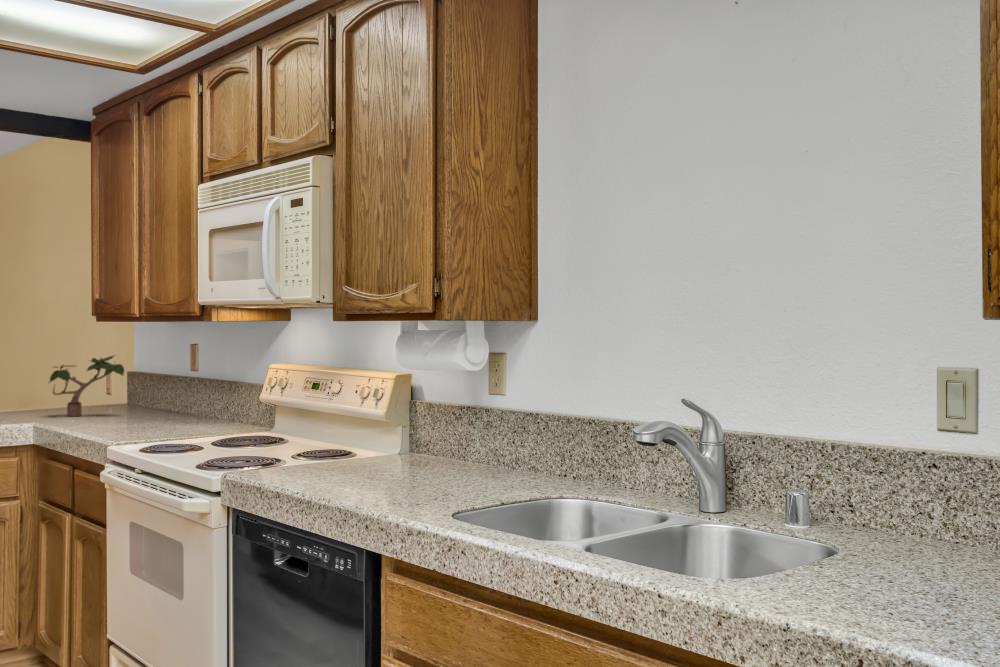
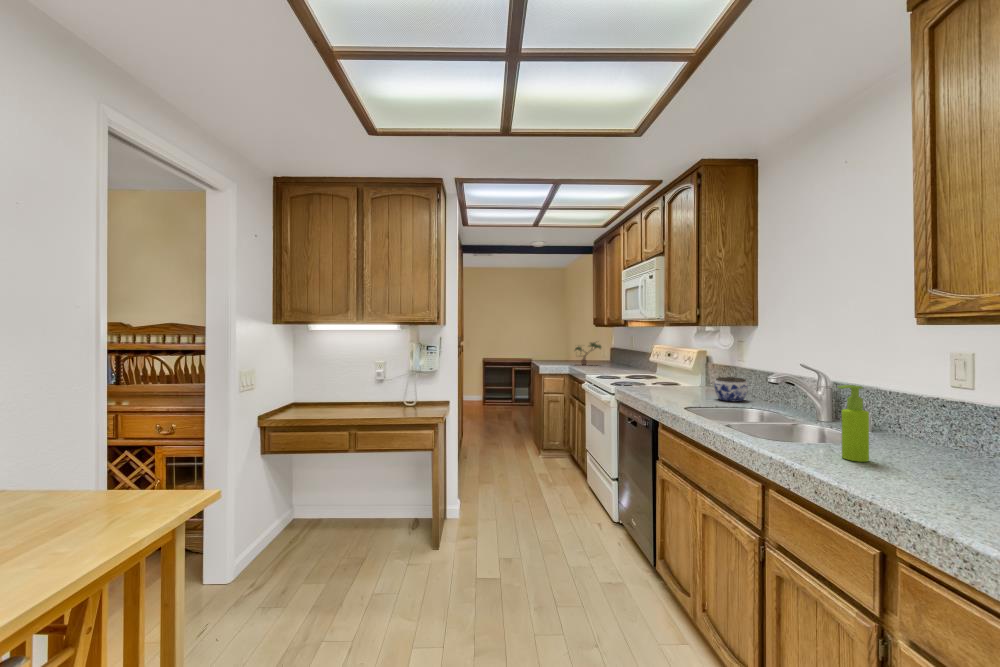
jar: none [468,430,533,483] -> present [714,377,748,401]
soap dispenser: none [880,441,932,602] -> present [837,385,869,462]

